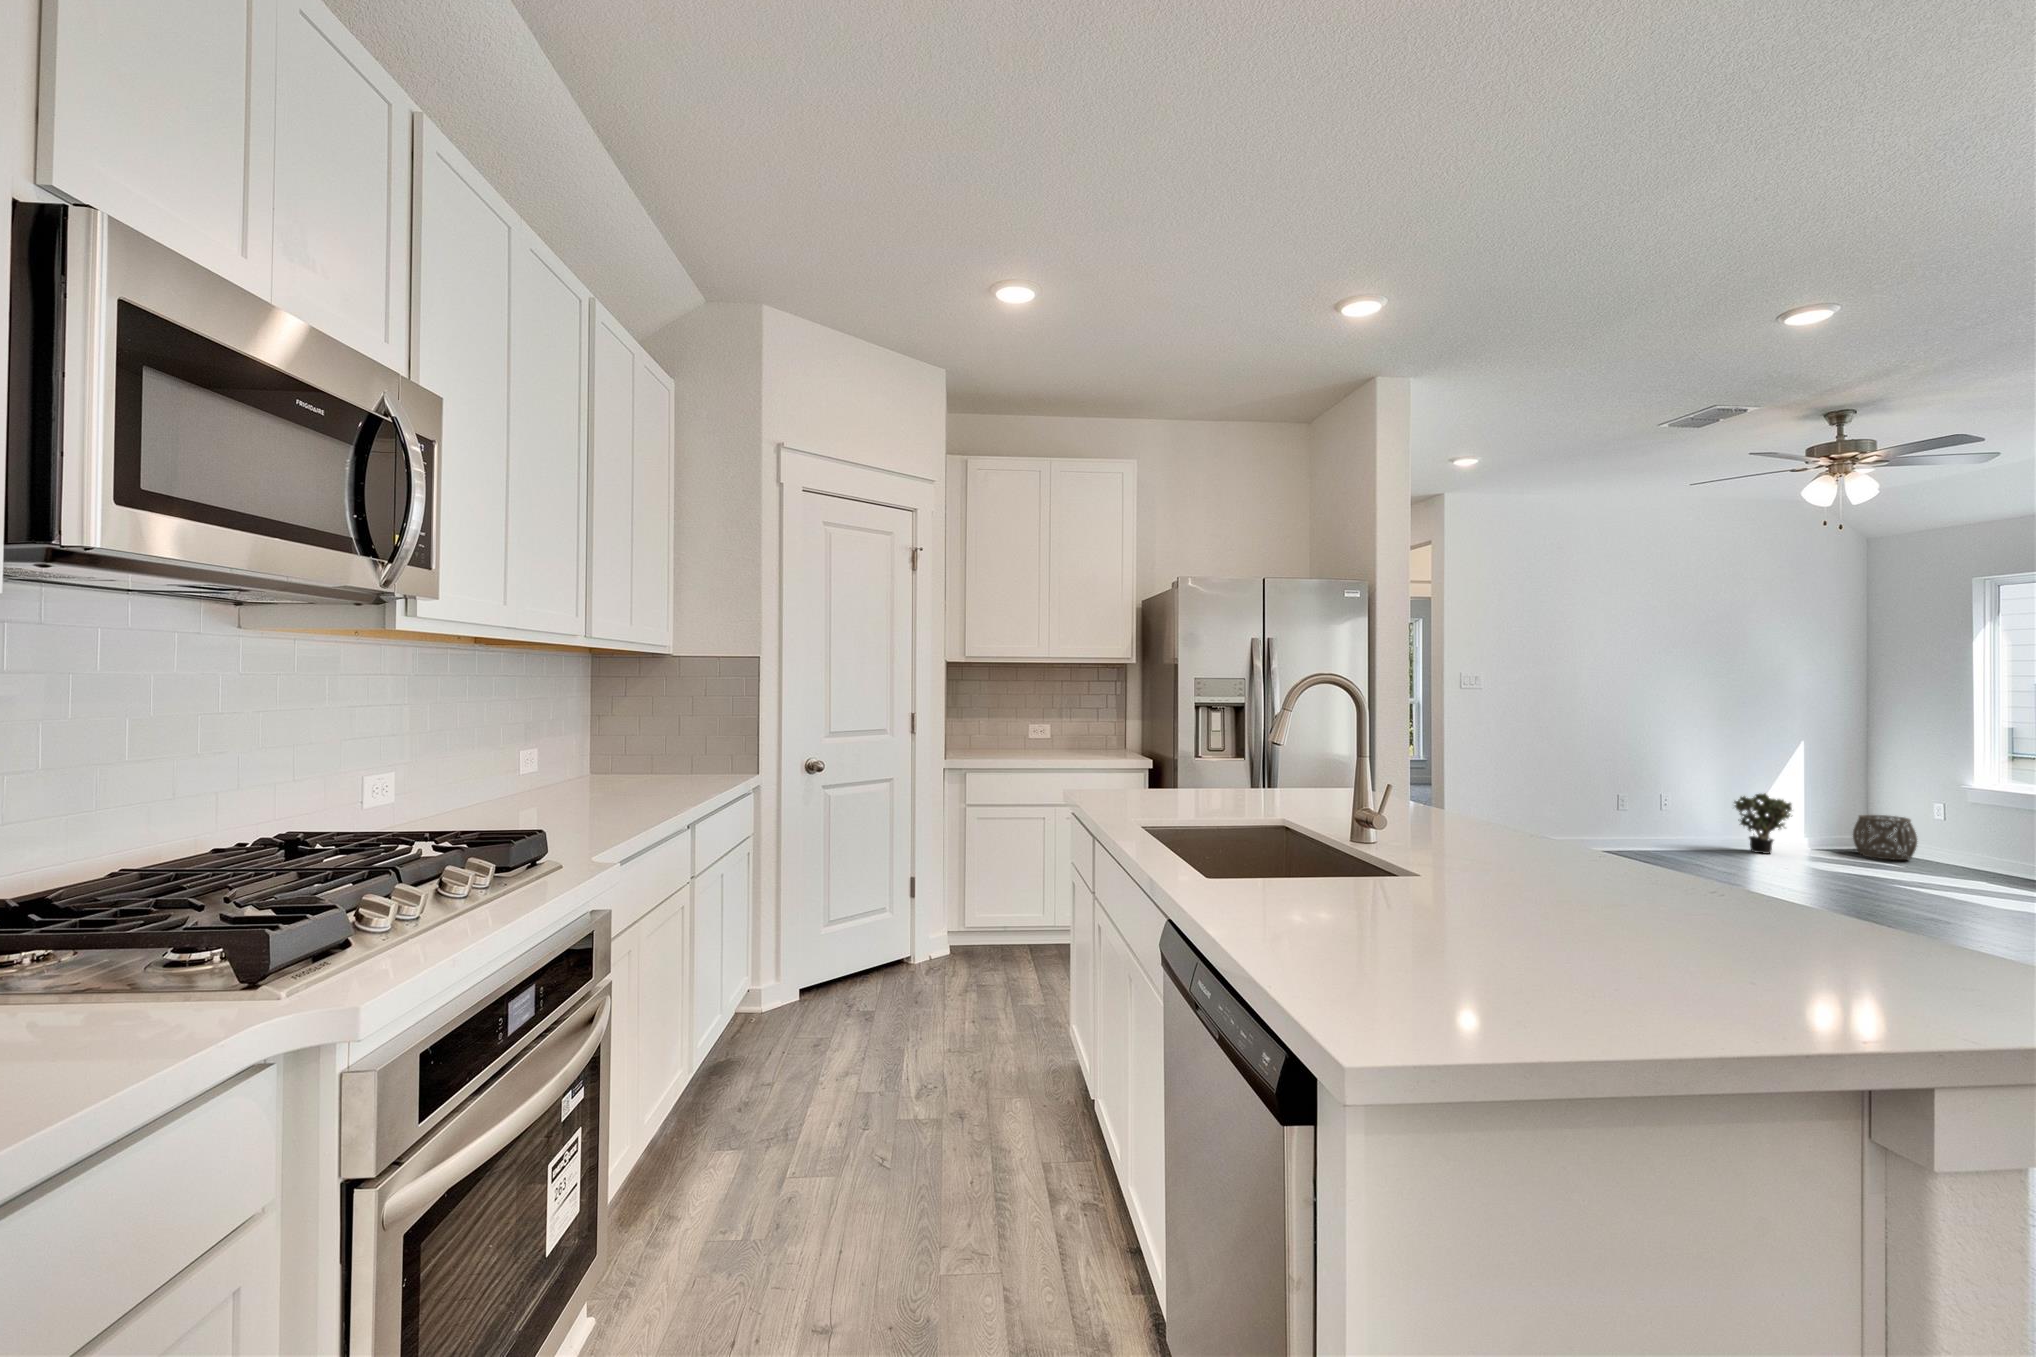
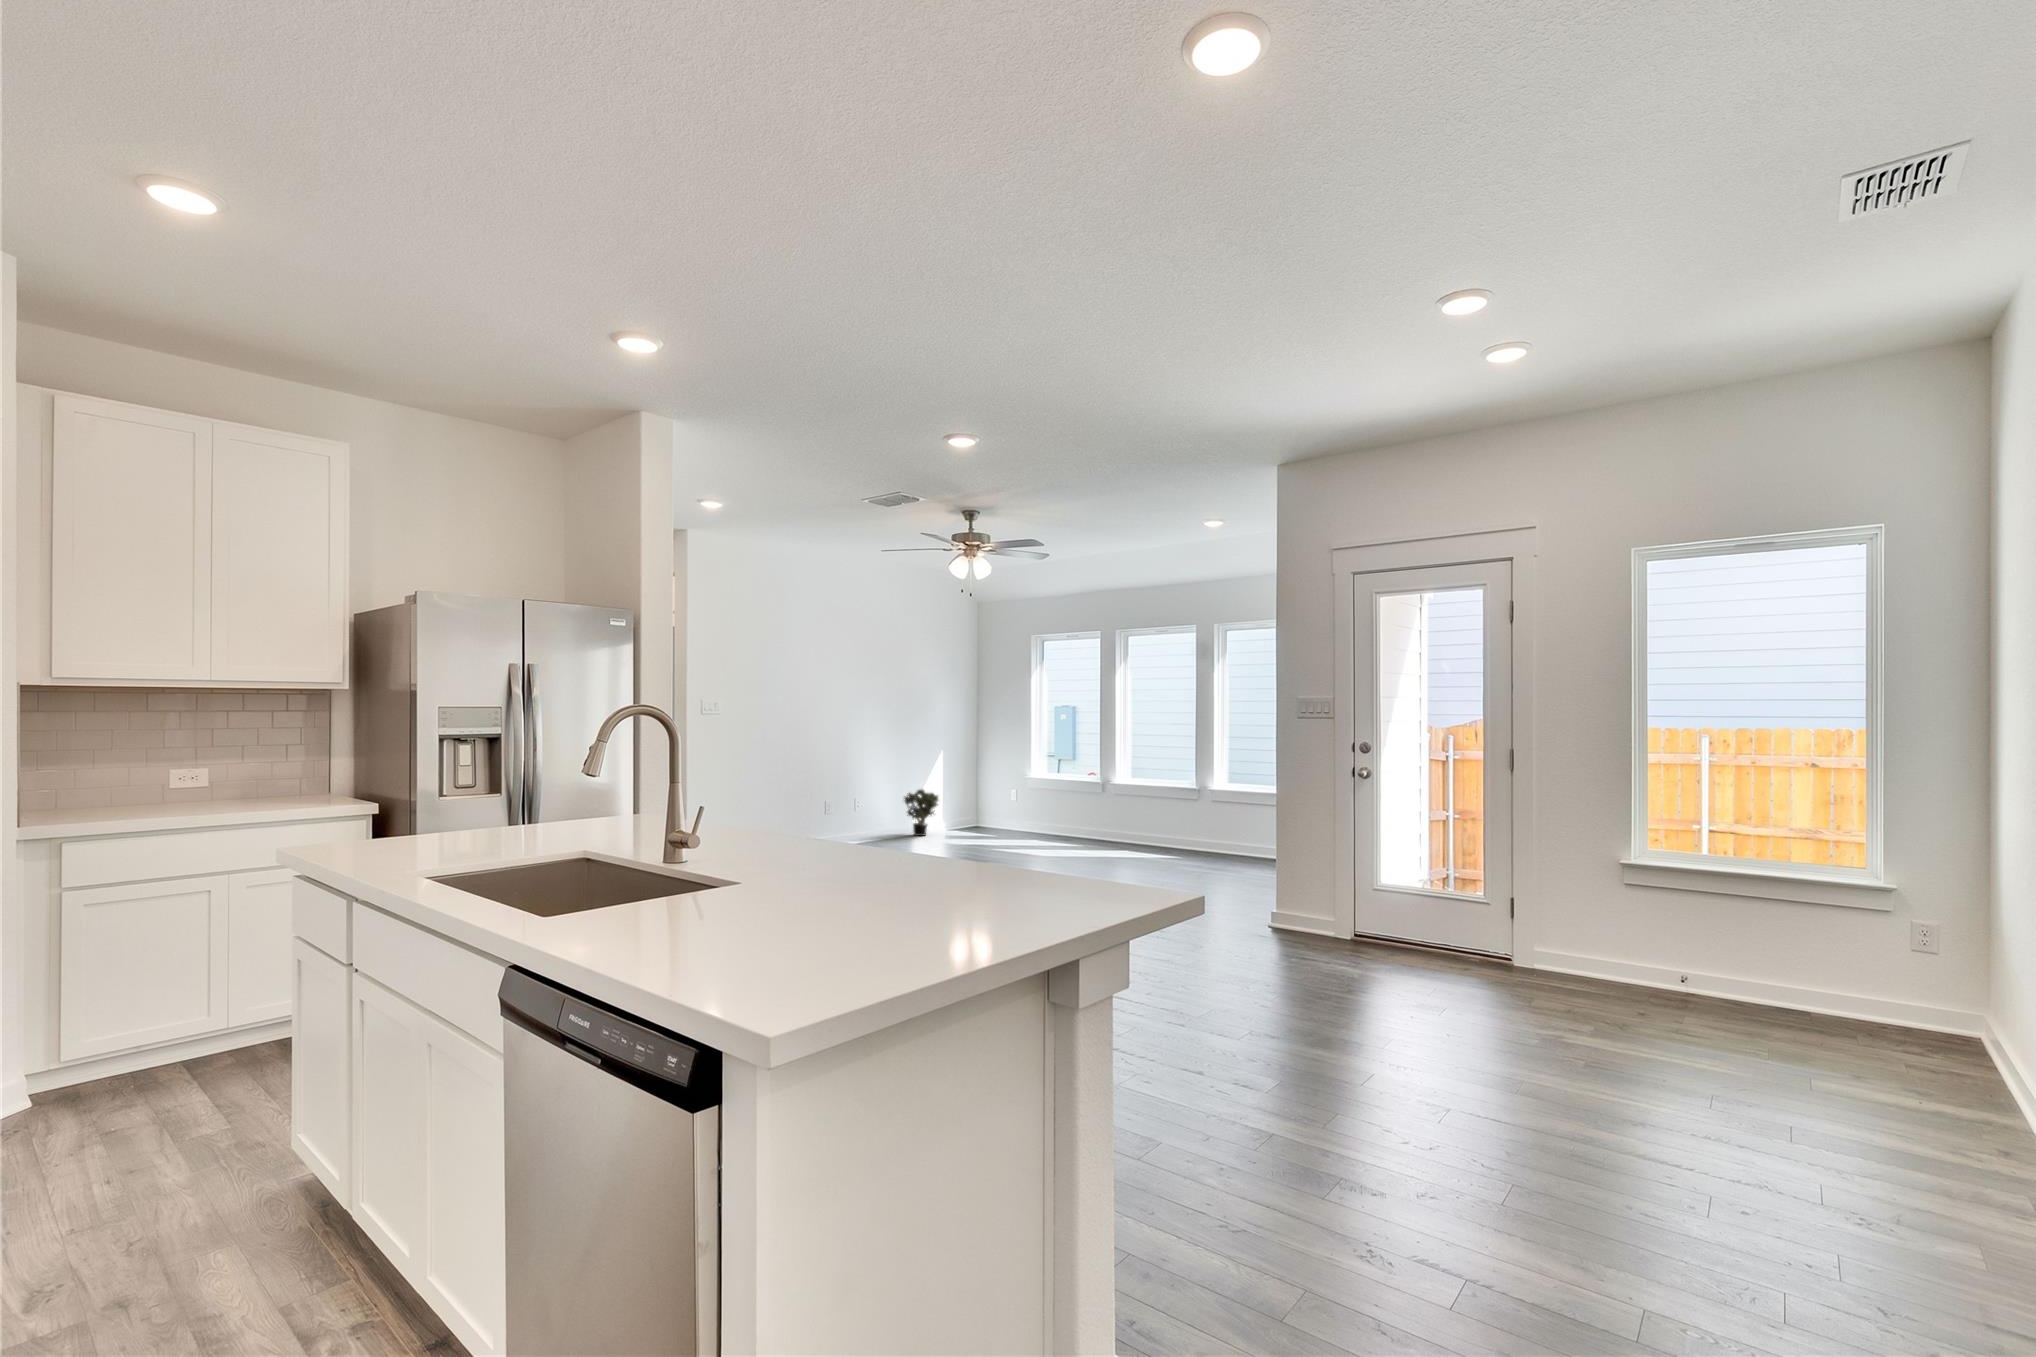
woven basket: present [1853,815,1917,860] -> none [971,799,1006,831]

